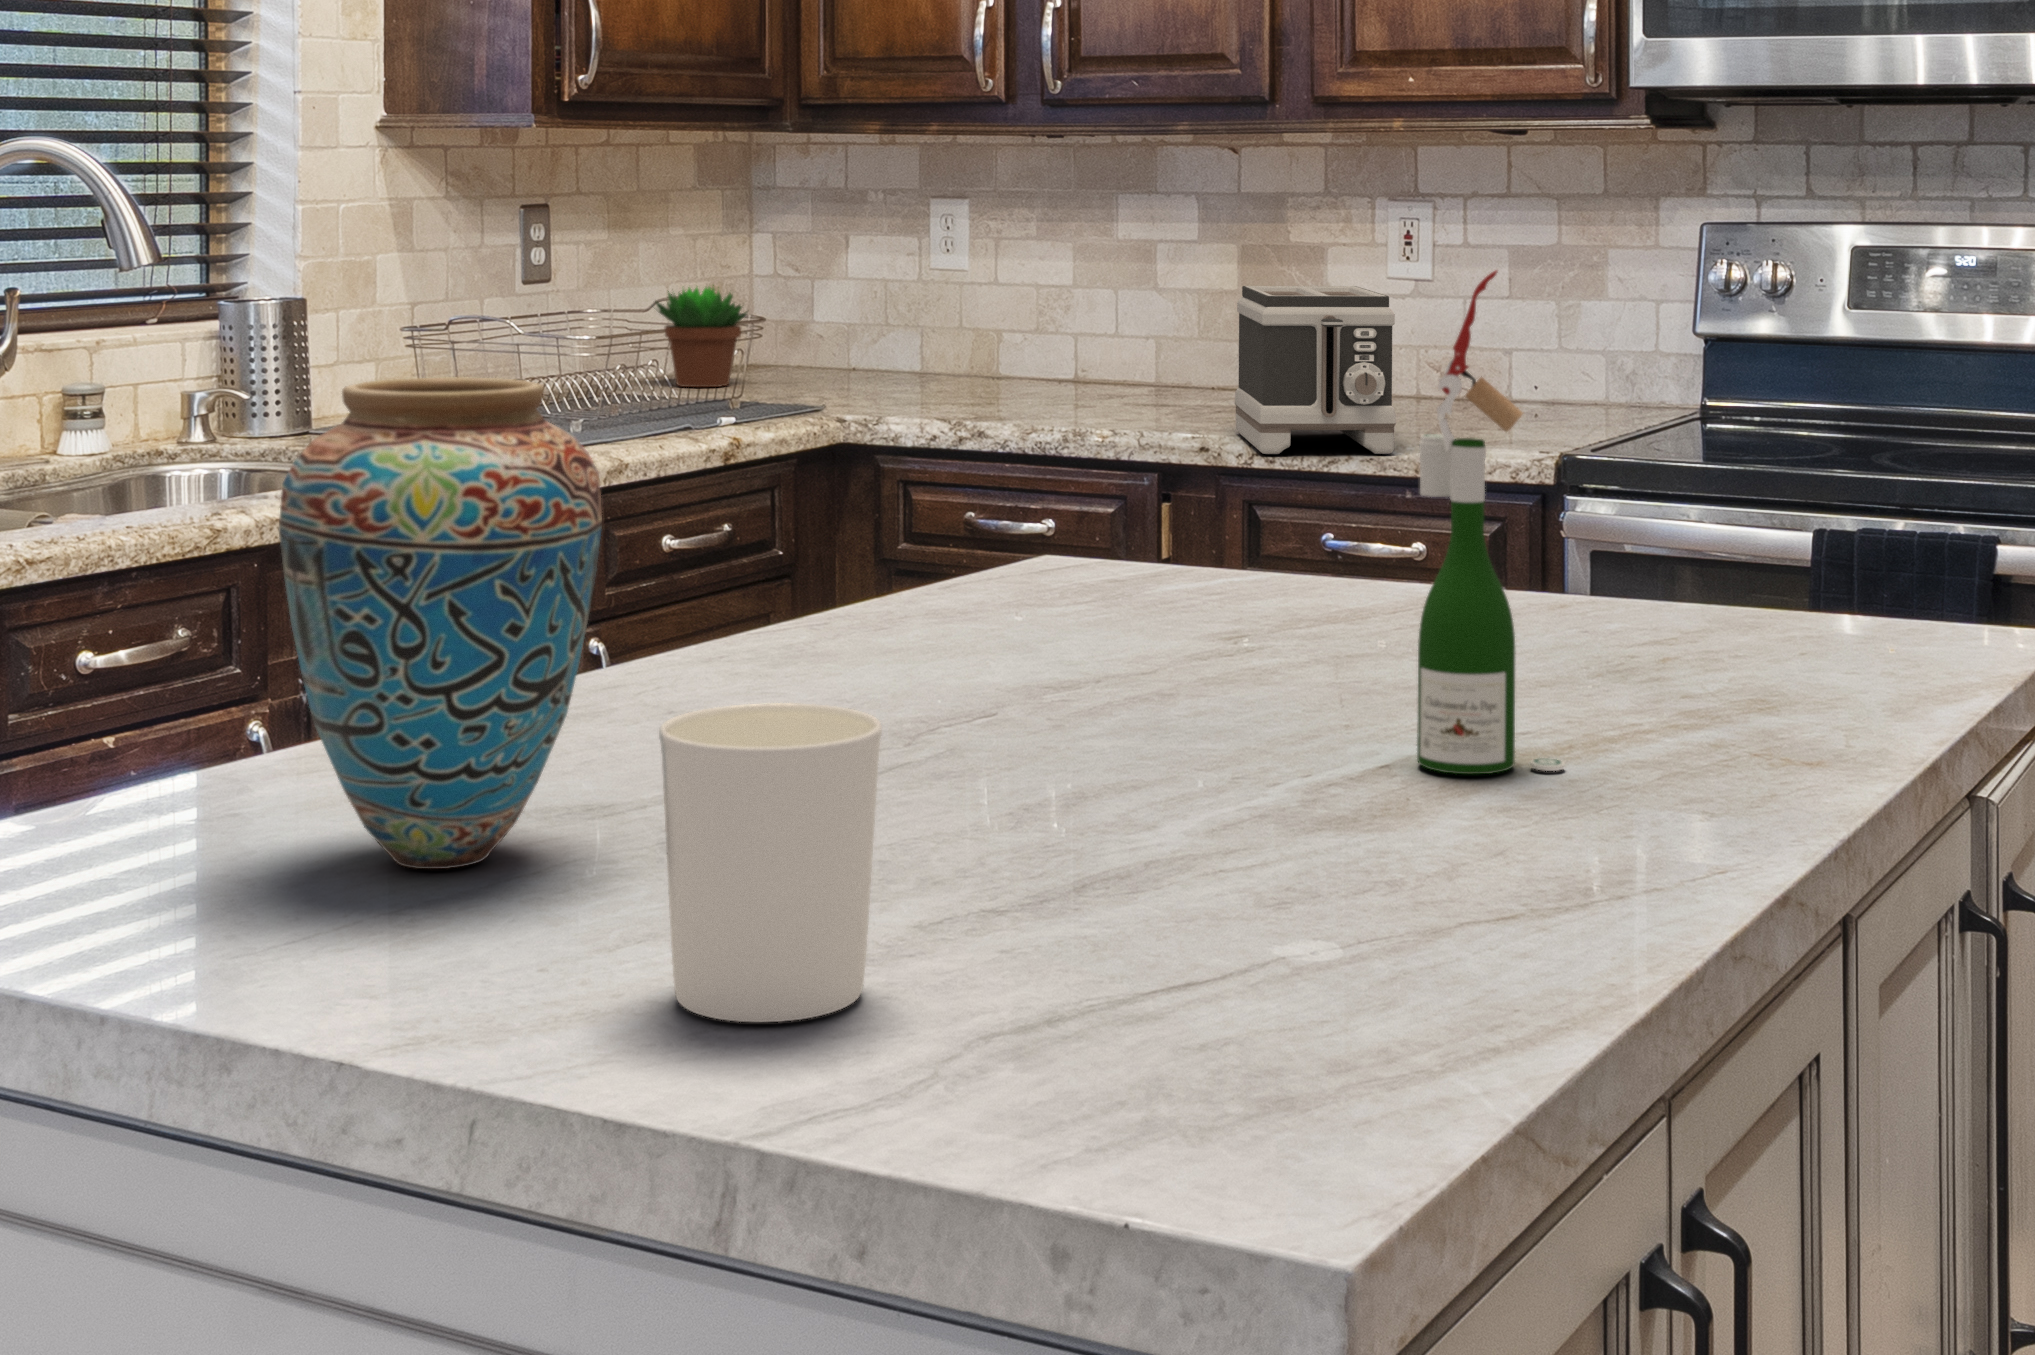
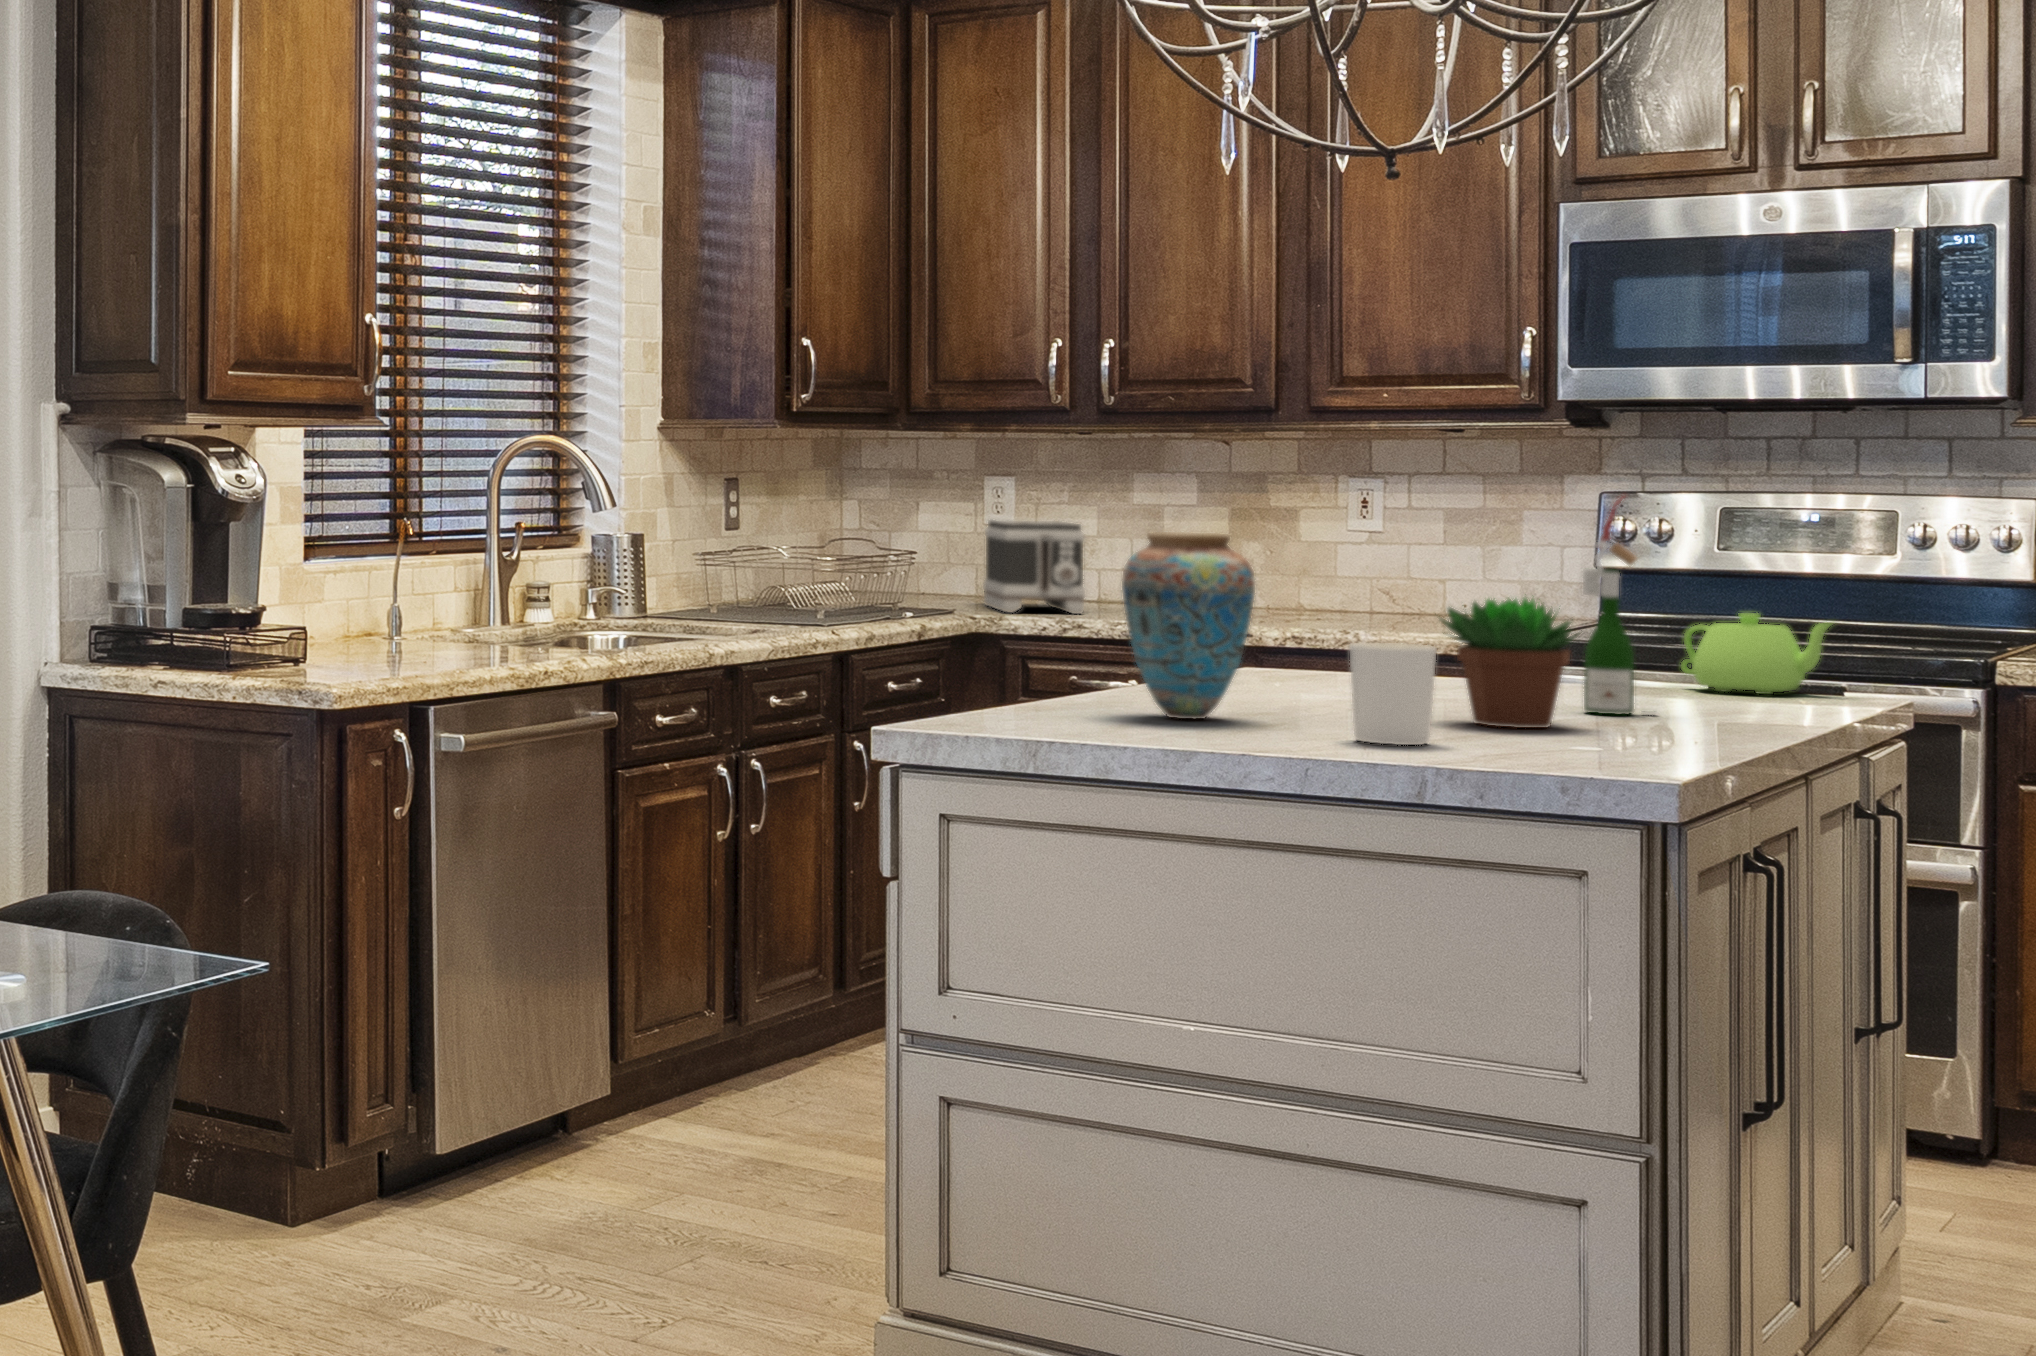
toaster: present [1235,286,1396,454] -> present [983,520,1085,614]
succulent plant: present [656,287,747,387] -> present [1440,598,1578,728]
teapot: none [1678,489,1942,658] -> present [1681,613,1832,694]

